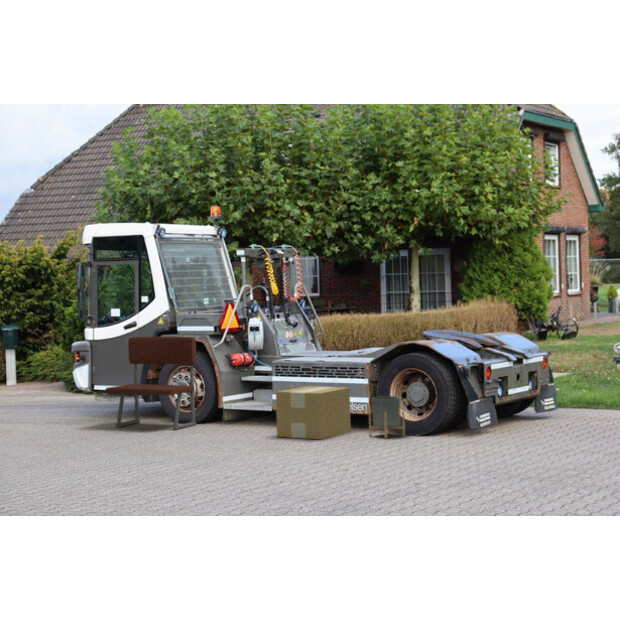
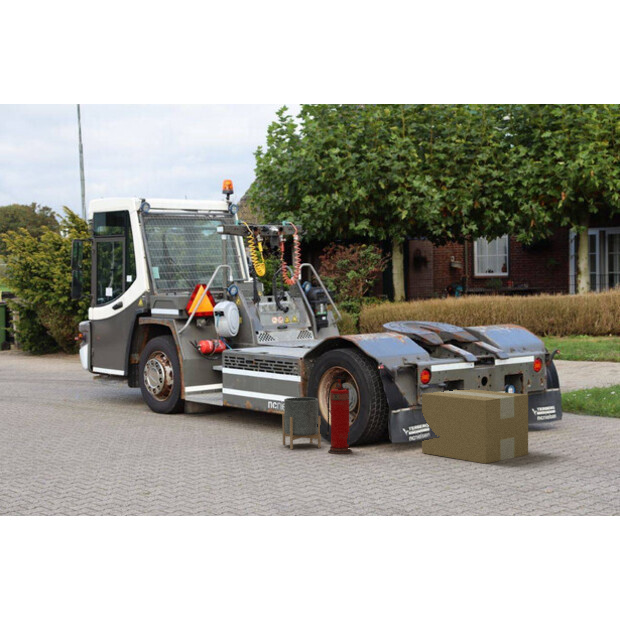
bench: present [105,337,196,430] -> none [72,318,159,421]
fire extinguisher: none [418,377,438,439] -> present [326,376,352,454]
cardboard box: present [276,386,351,439] -> present [422,389,528,464]

